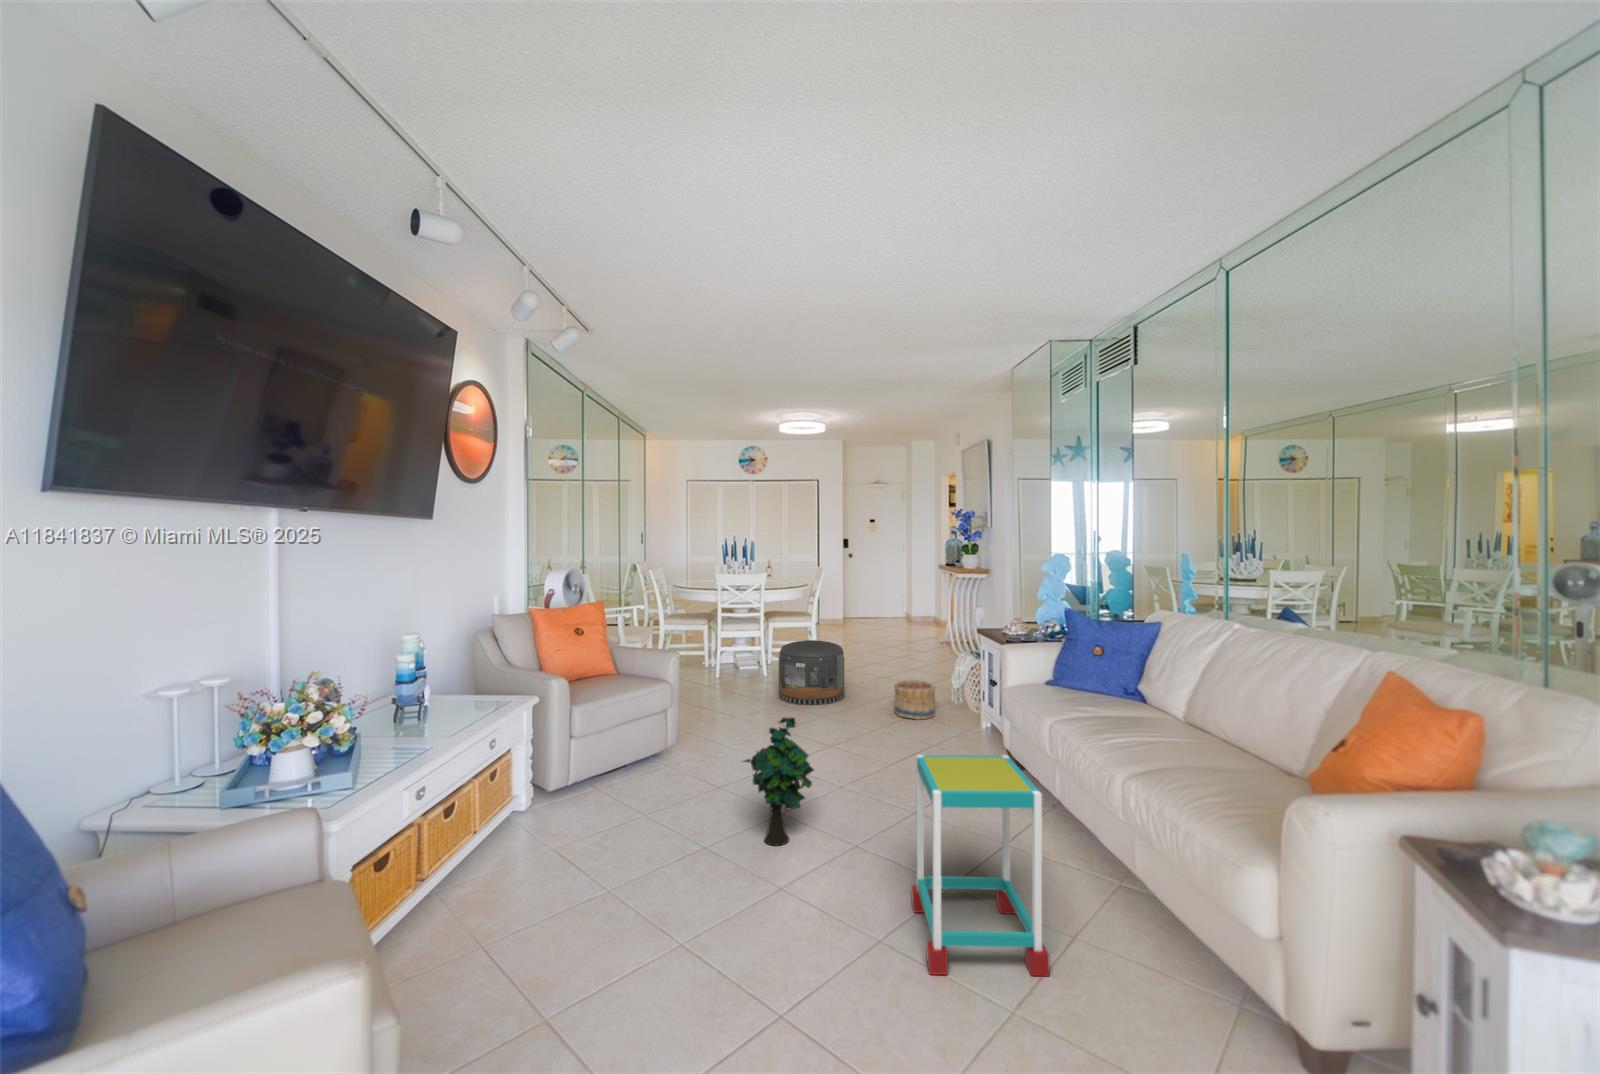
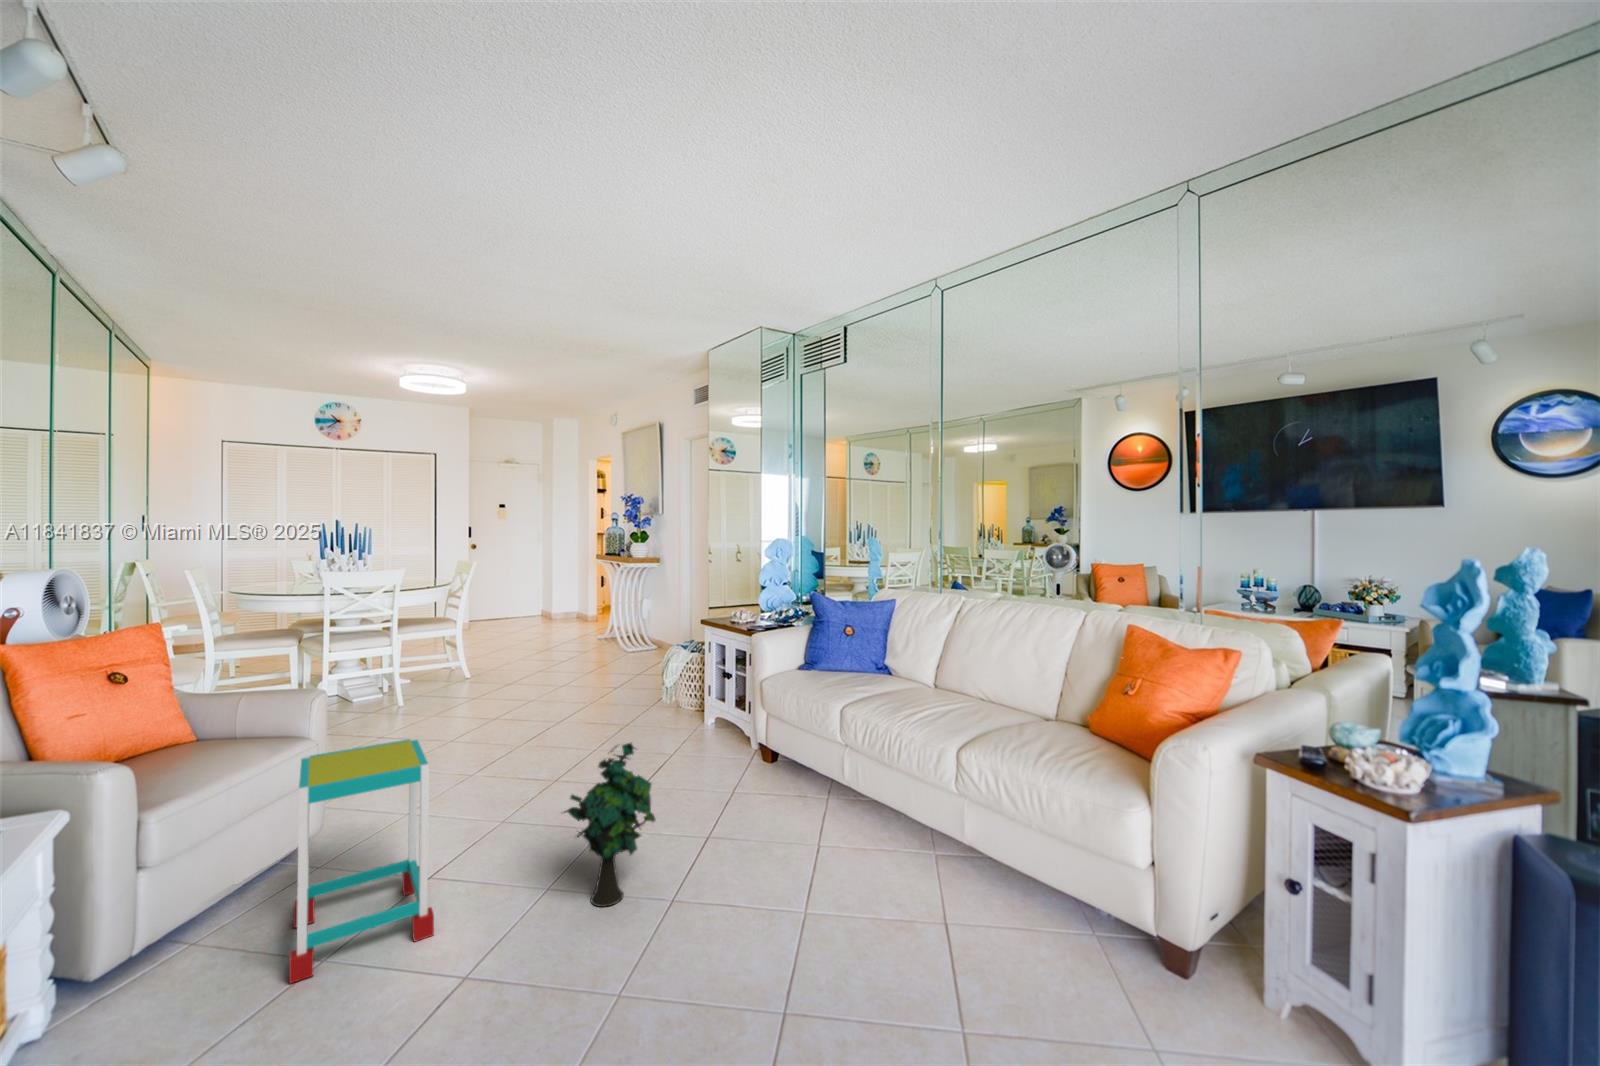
pouf: present [779,640,845,705] -> none [451,650,542,732]
basket: present [894,680,935,719] -> none [614,681,660,724]
side table: present [911,755,1049,976] -> present [289,738,434,983]

